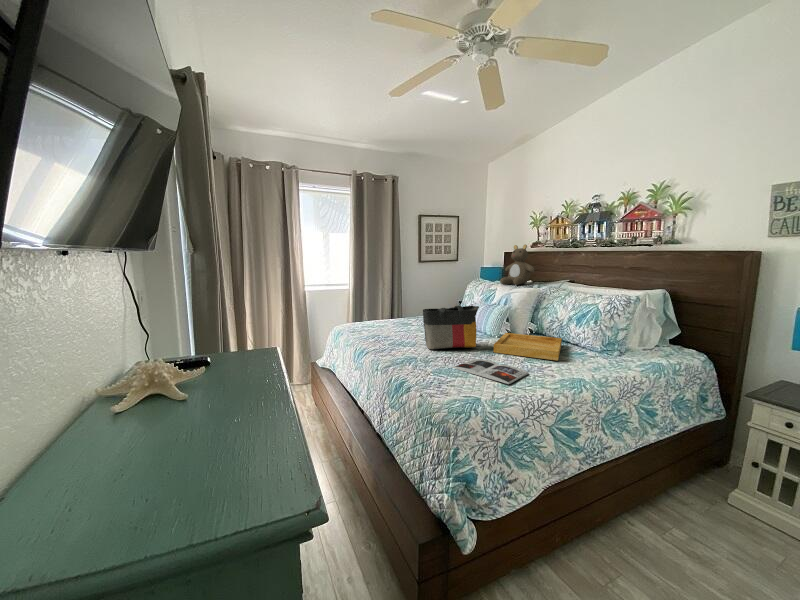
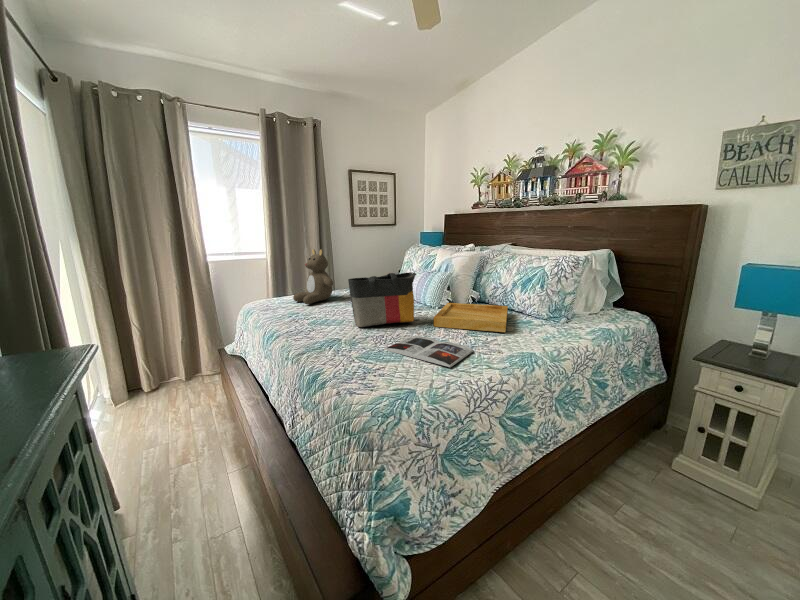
teddy bear: present [500,244,535,285] -> present [293,249,333,304]

